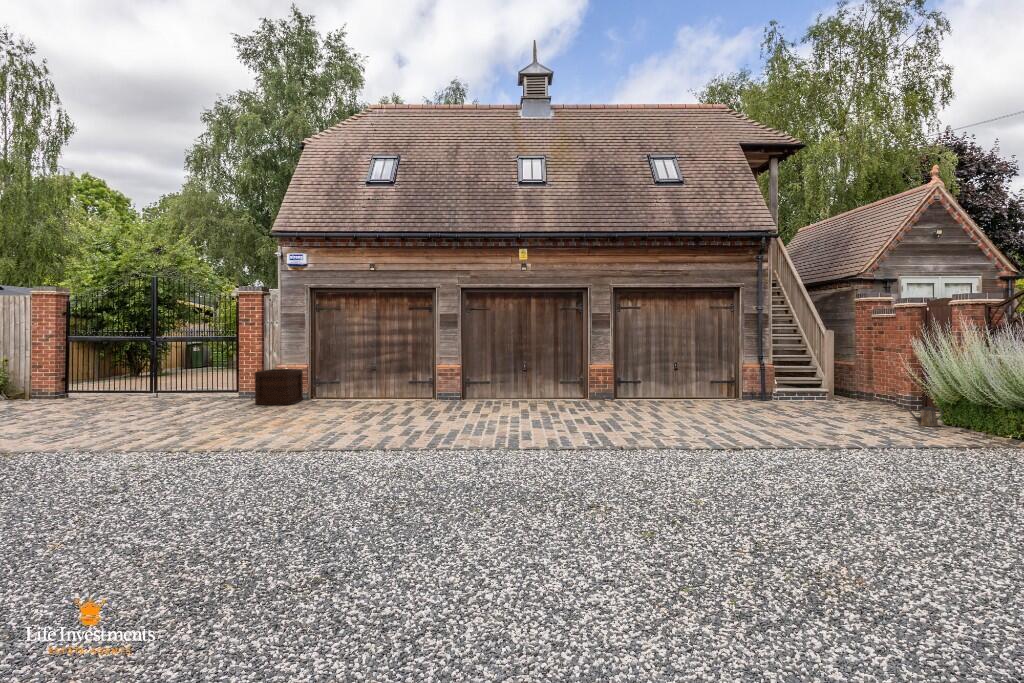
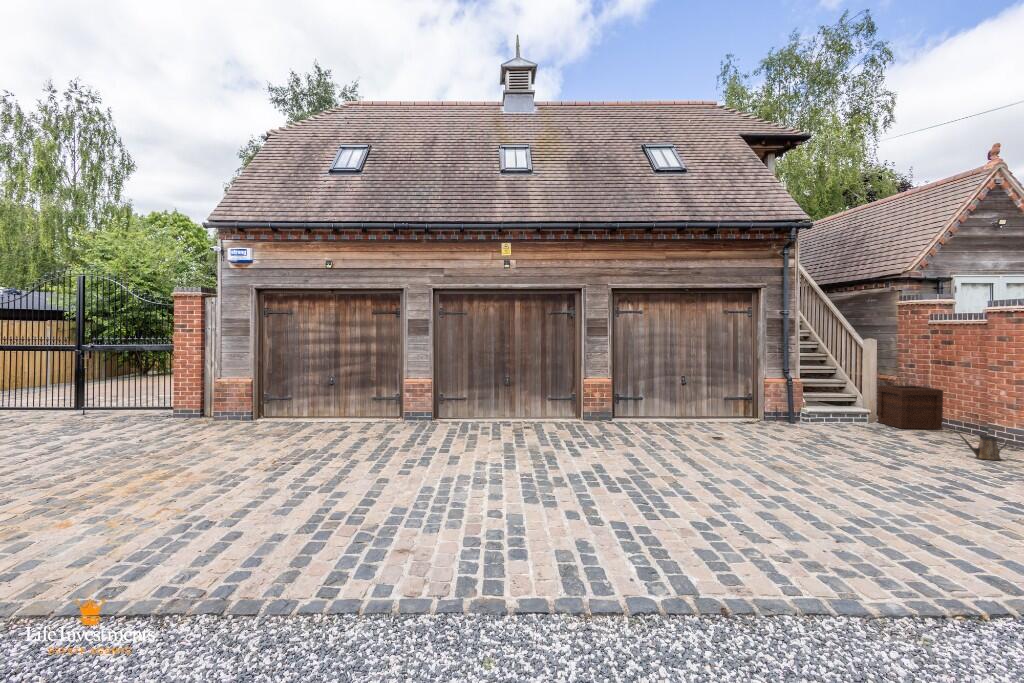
wooden crate: present [255,369,303,405] -> present [878,385,943,429]

